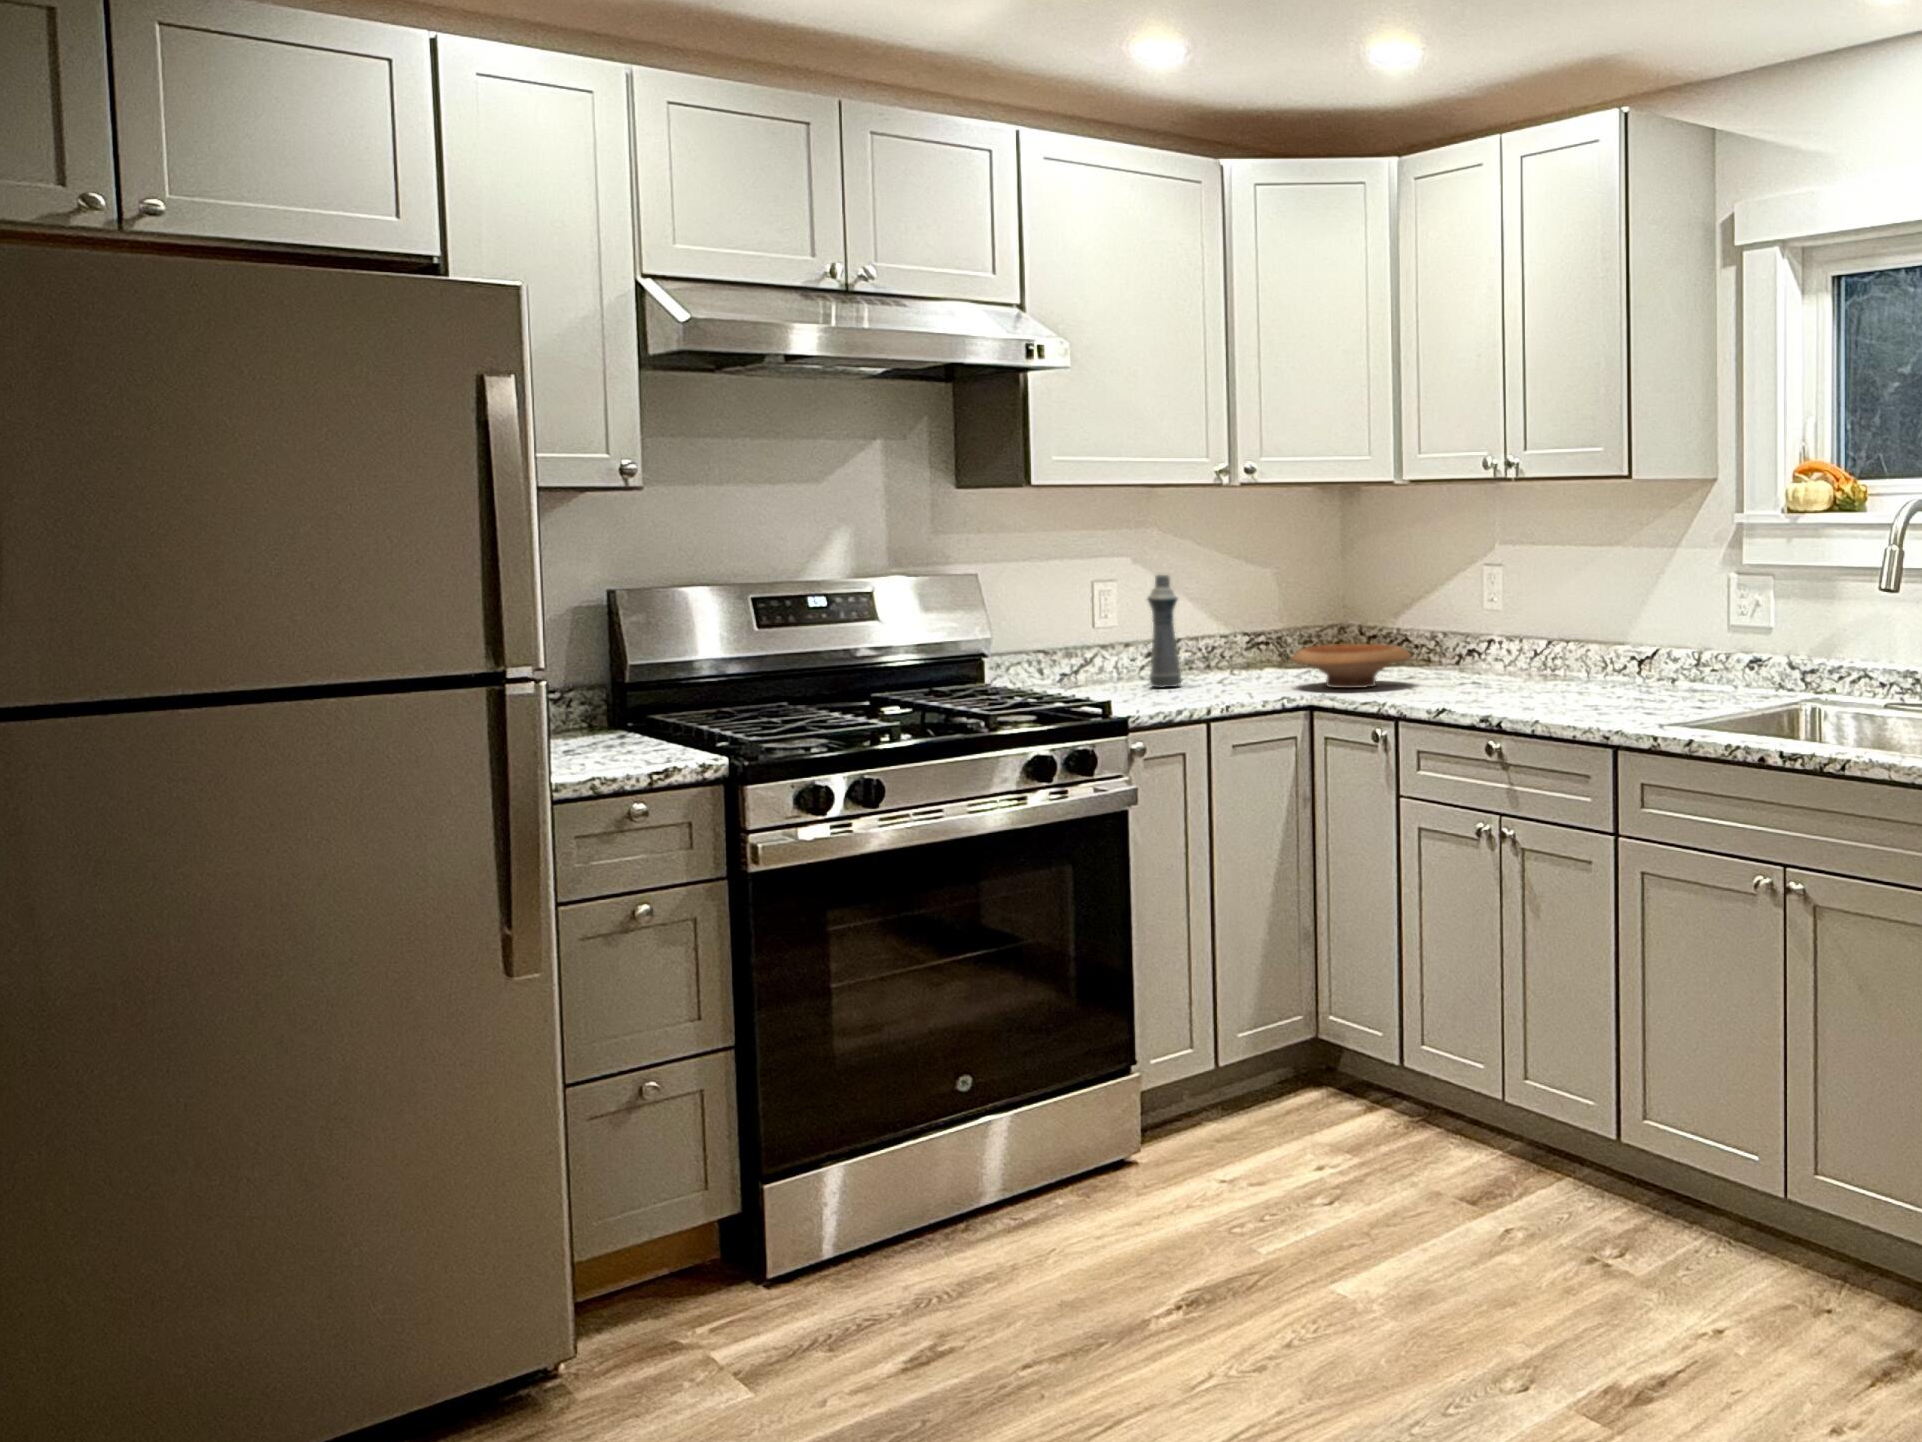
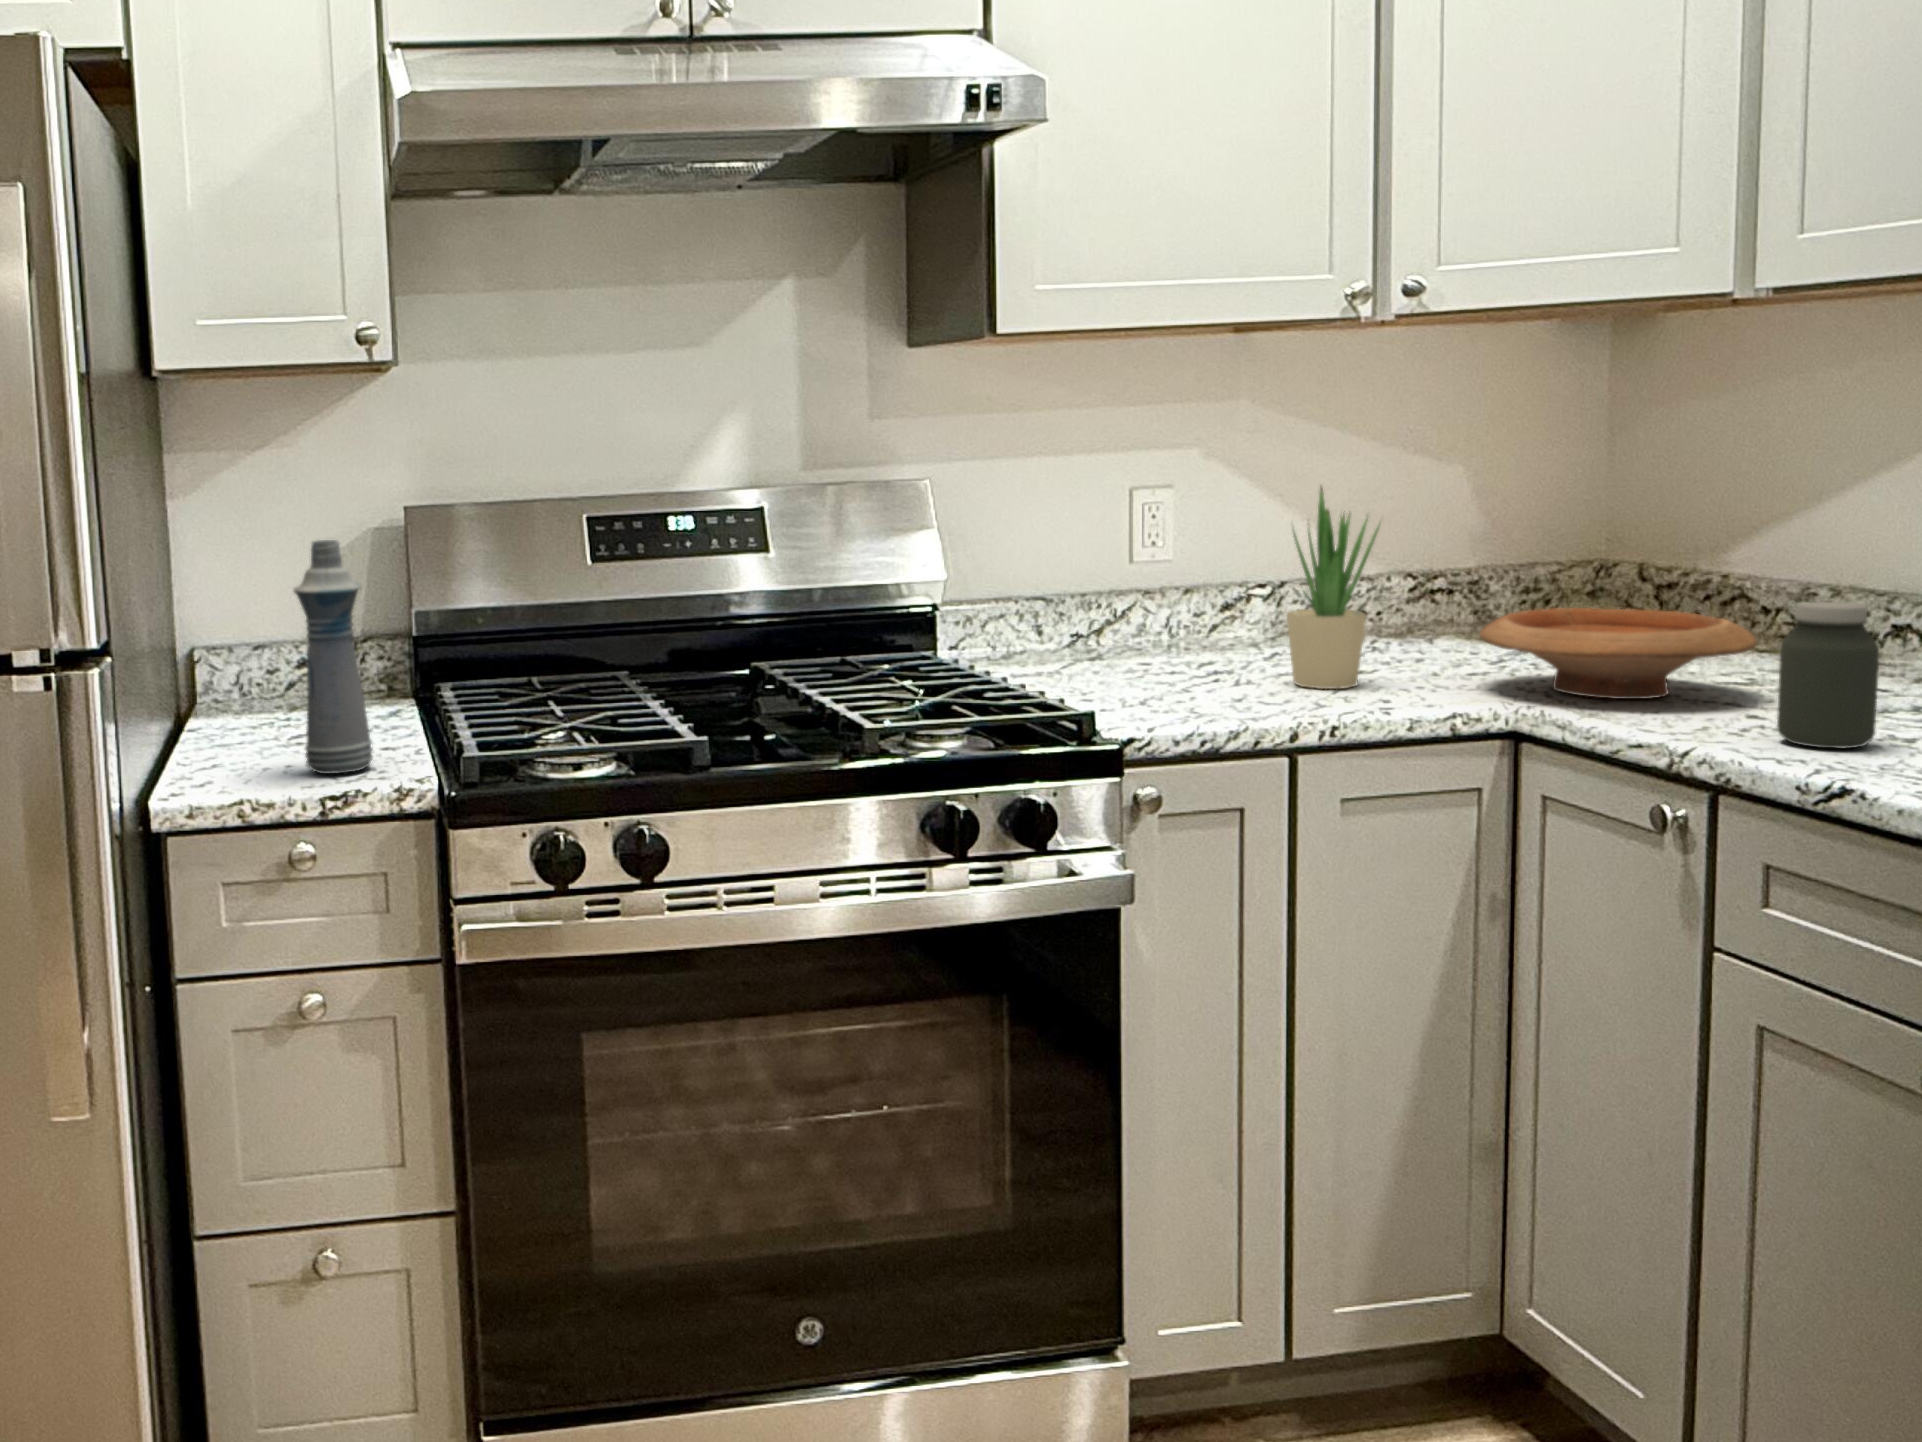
bottle: present [1147,575,1181,688] -> present [294,540,373,774]
potted plant: none [1194,576,1243,693] -> present [1286,487,1380,689]
jar: none [1417,631,1452,698] -> present [1777,602,1879,748]

